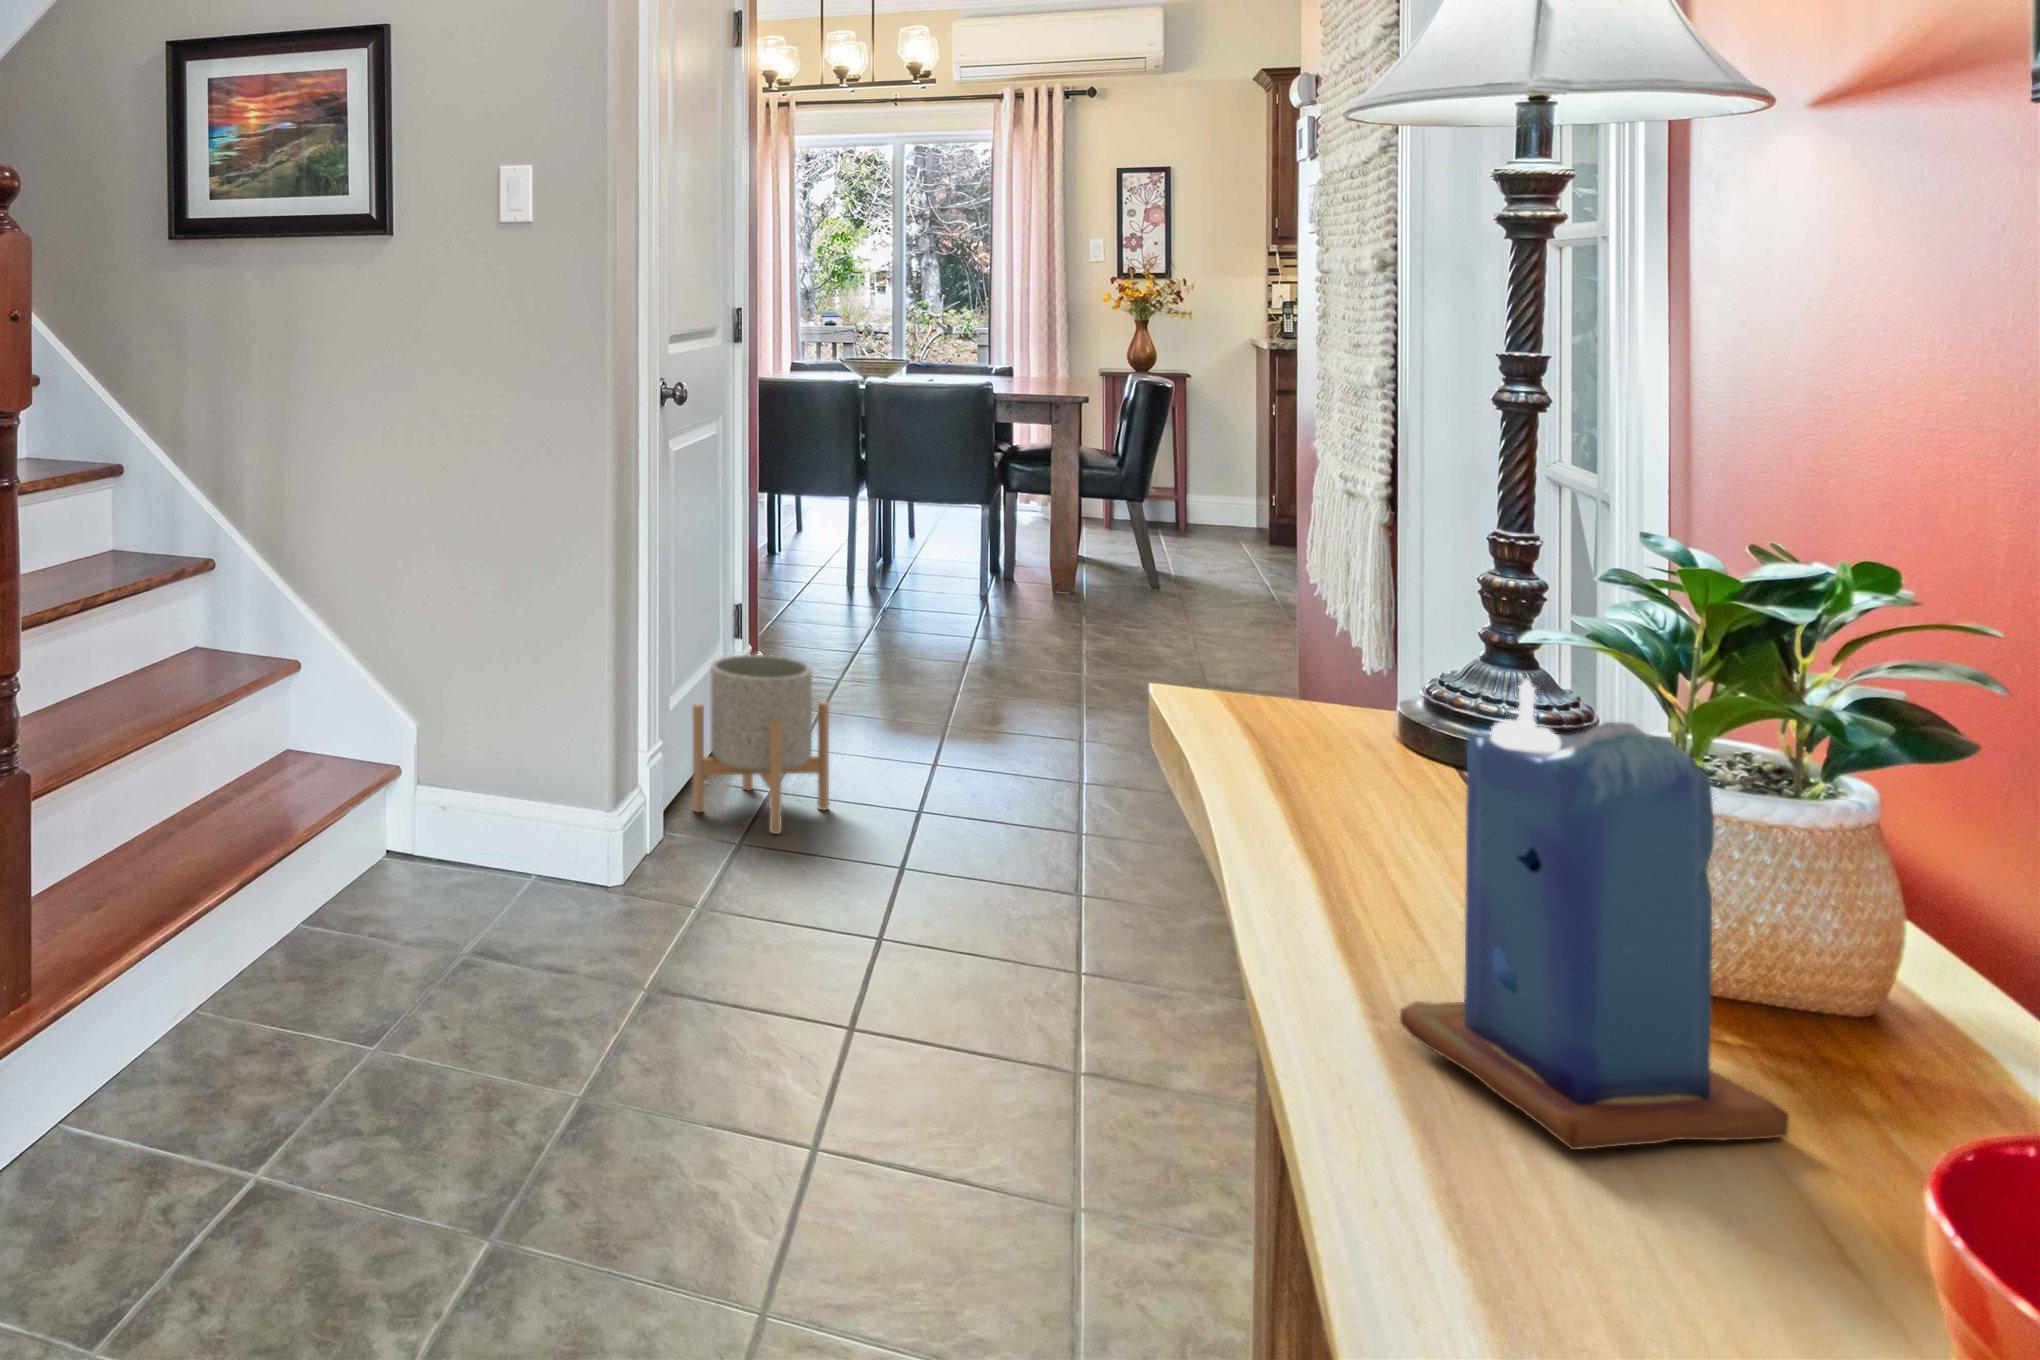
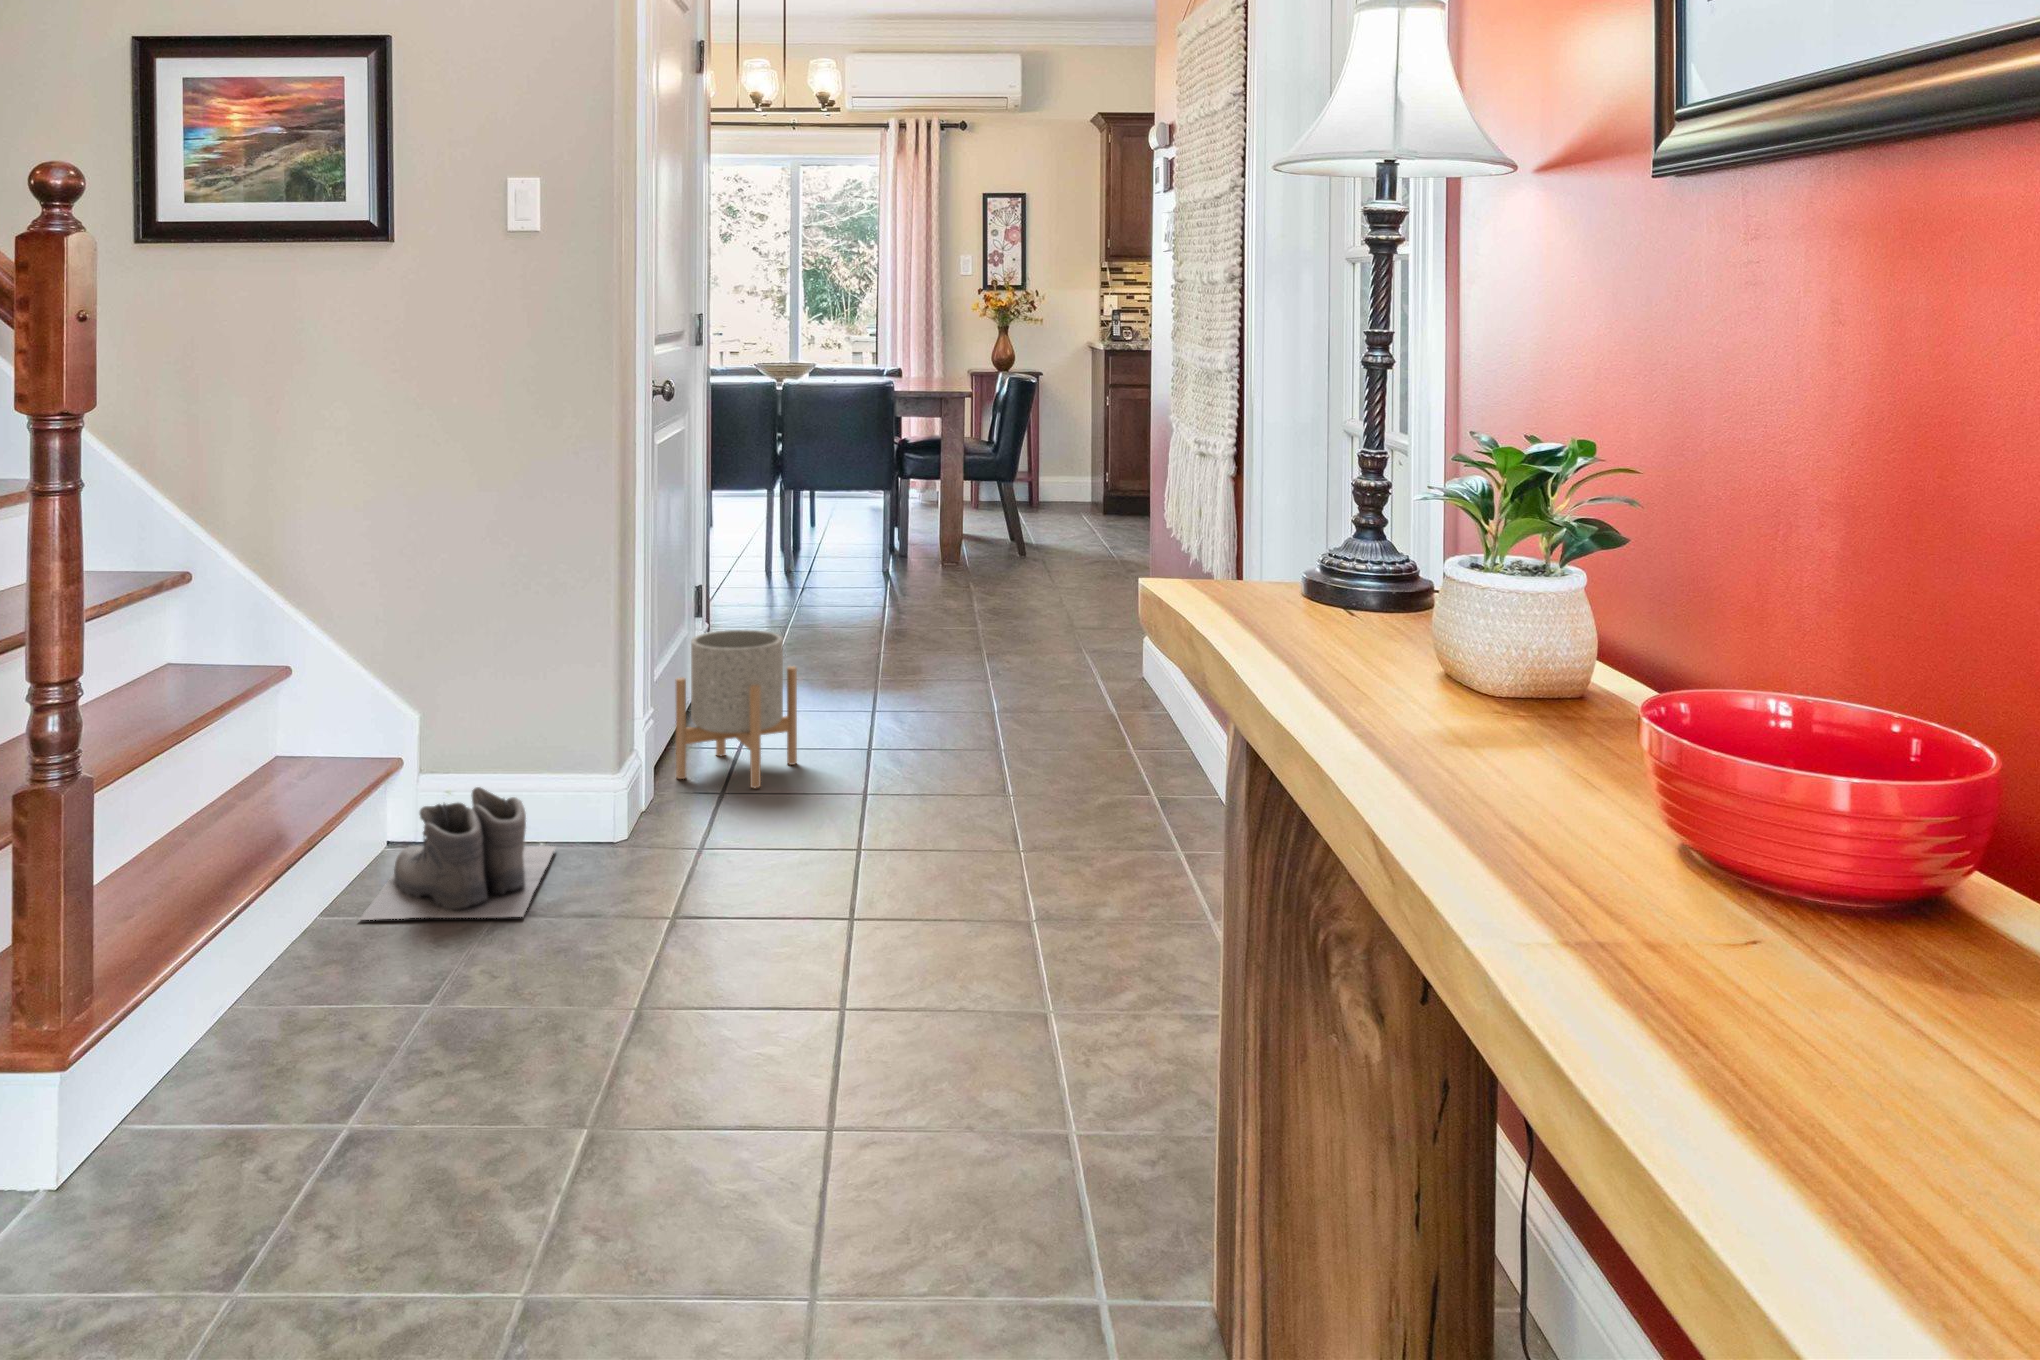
candle: present [1400,679,1789,1150] -> none [1361,511,1559,772]
boots: none [334,806,547,954] -> present [360,787,555,920]

